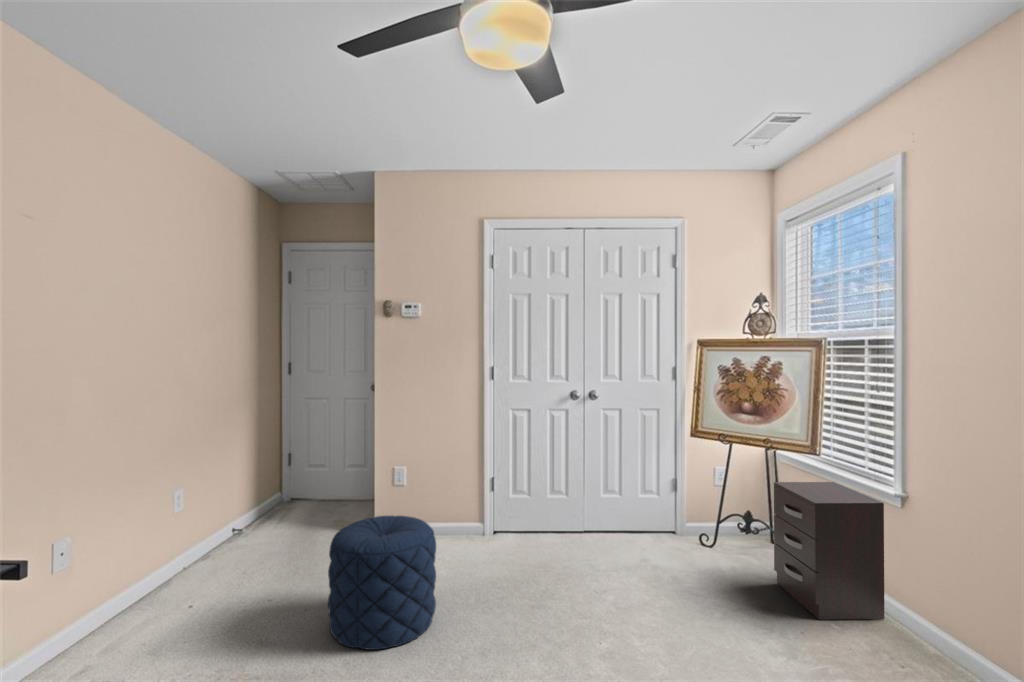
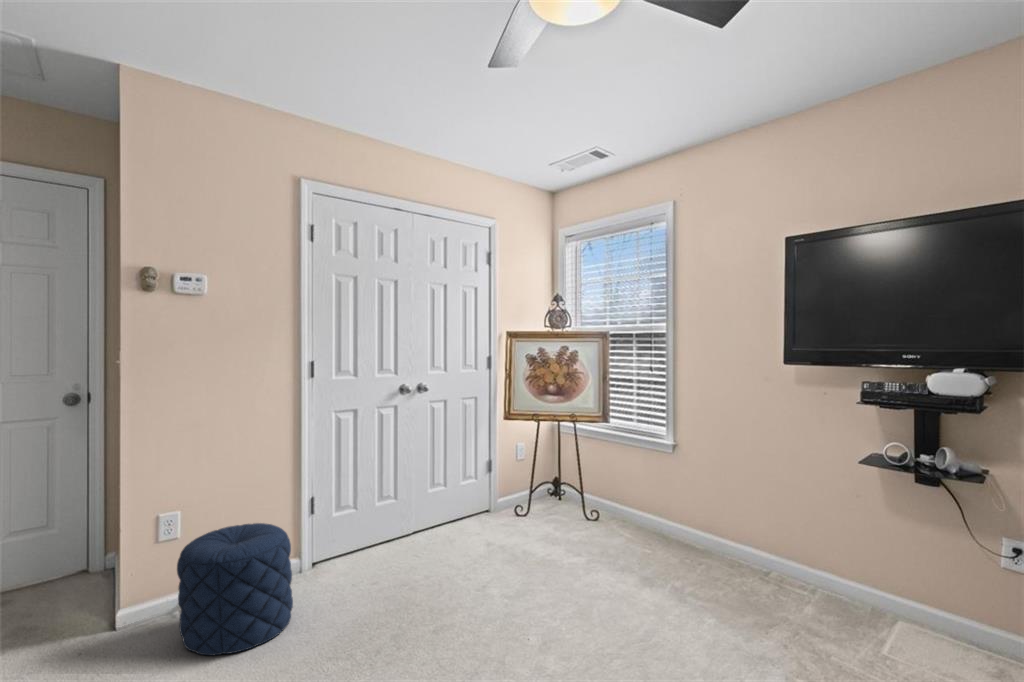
dresser: present [774,482,885,620] -> none [575,444,654,551]

